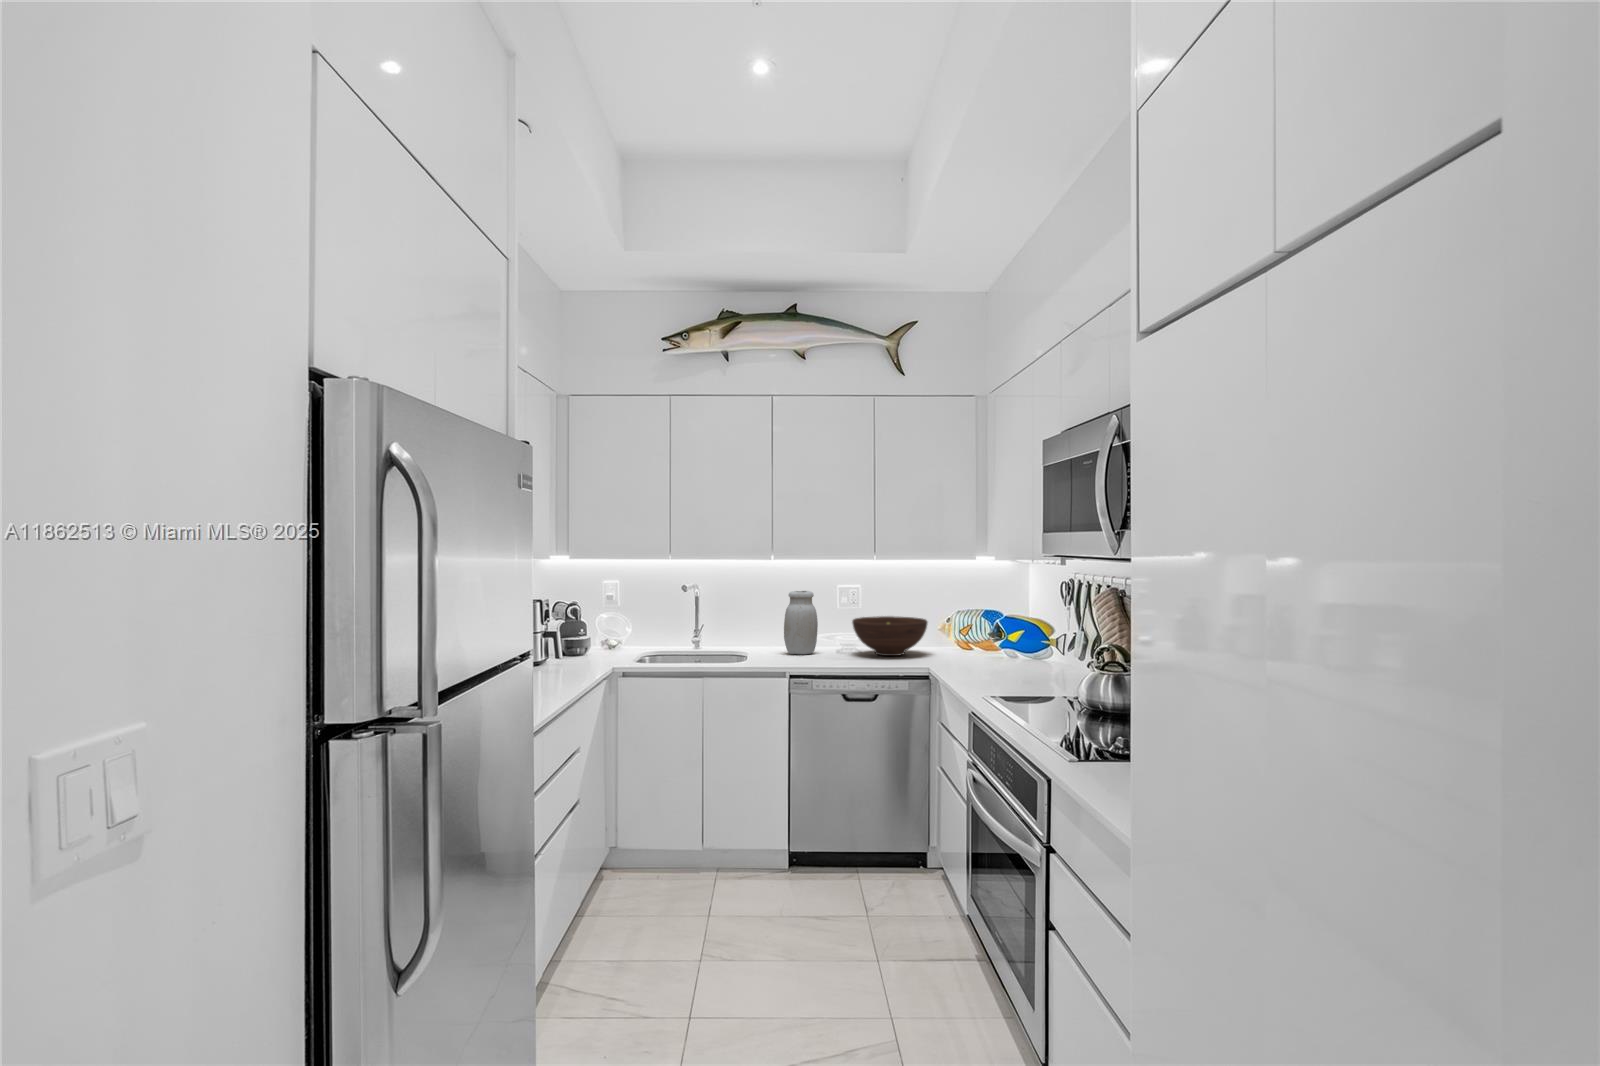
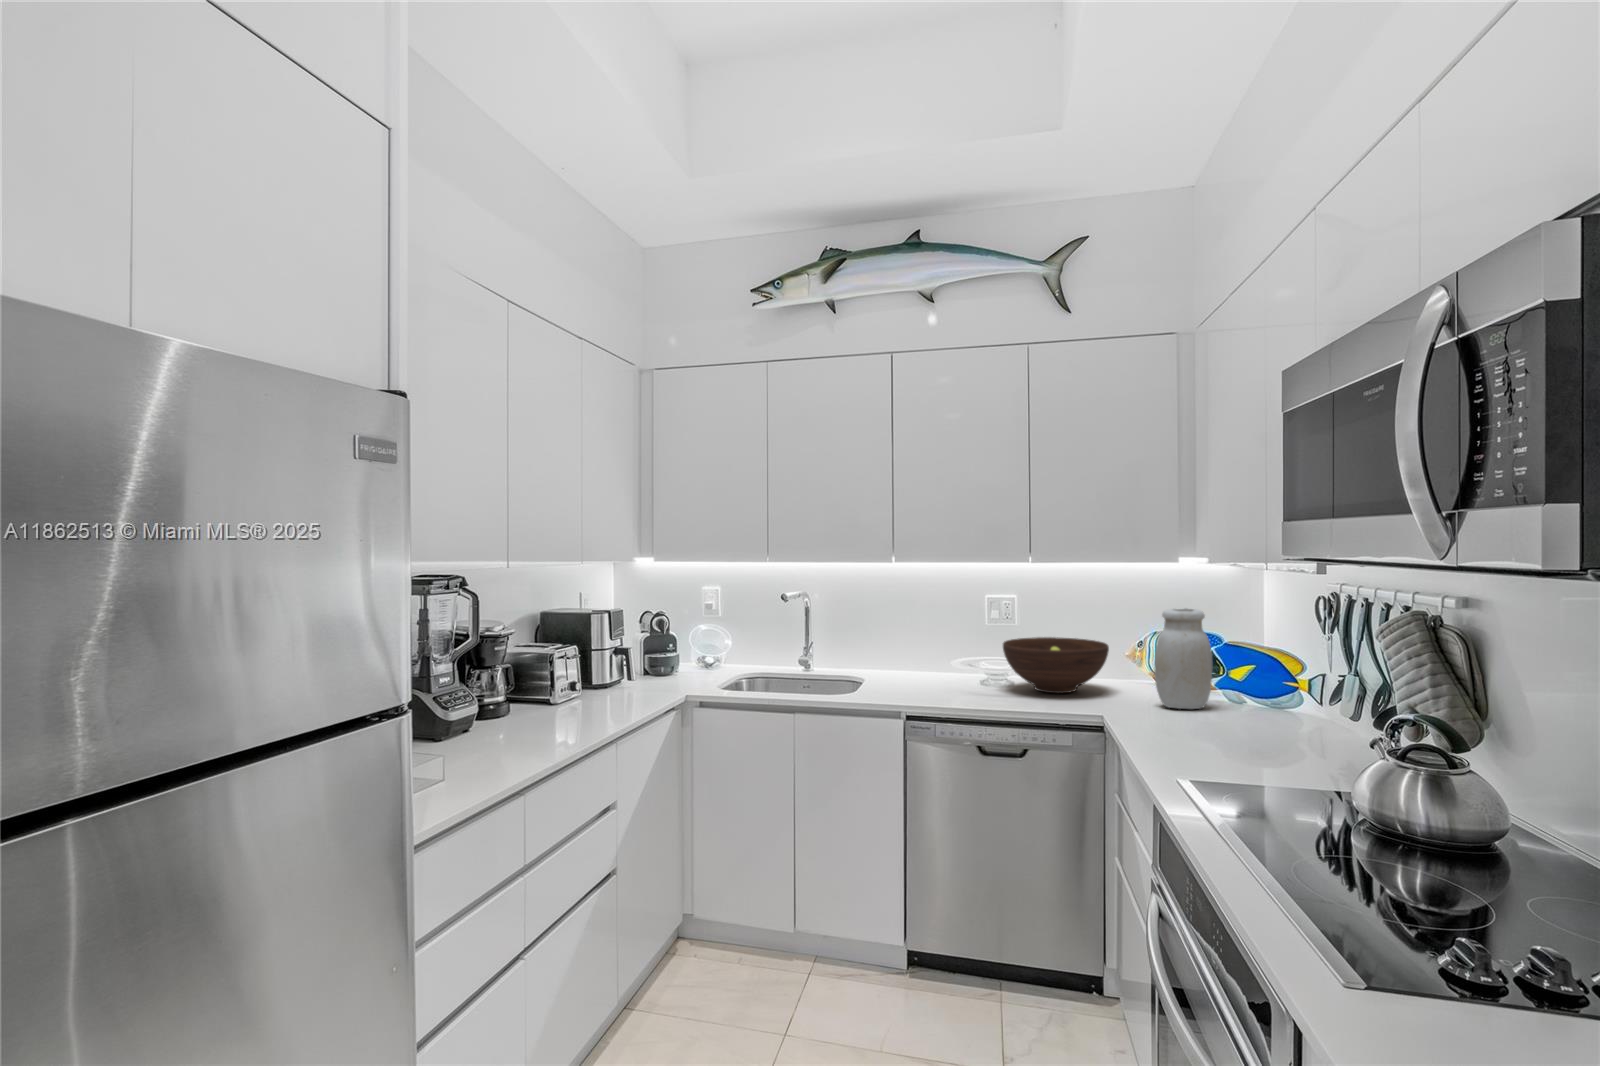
jar: present [784,591,818,654] -> present [1155,608,1212,709]

